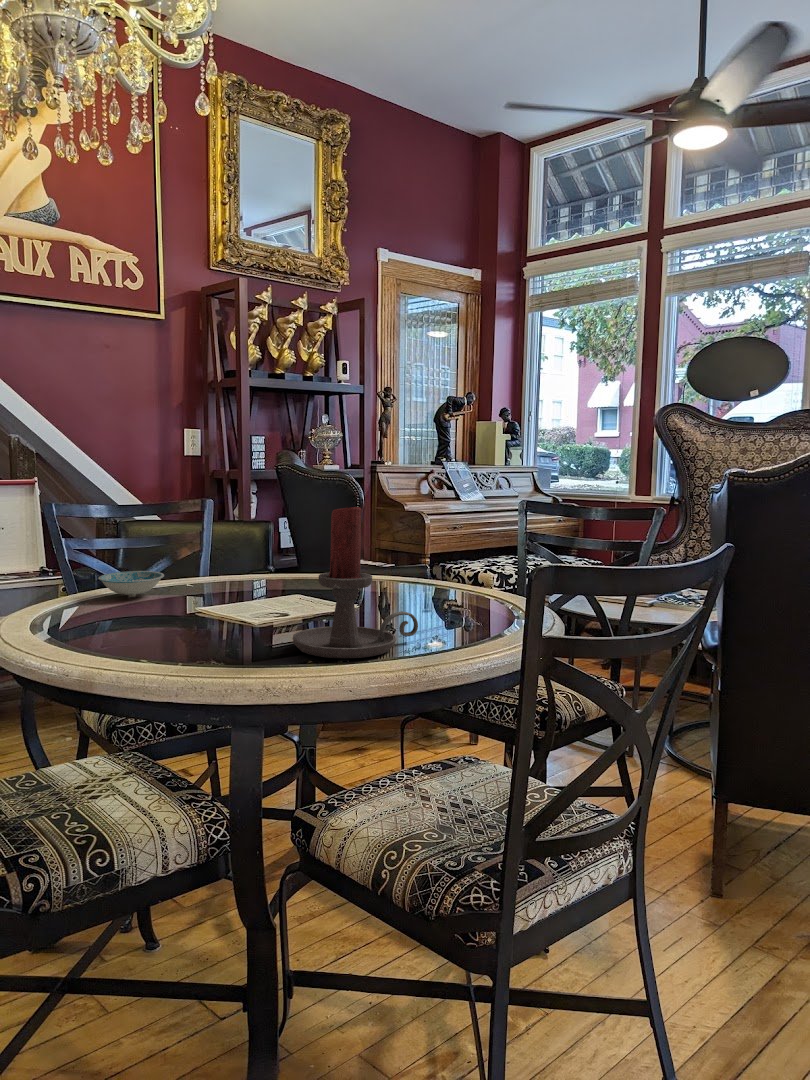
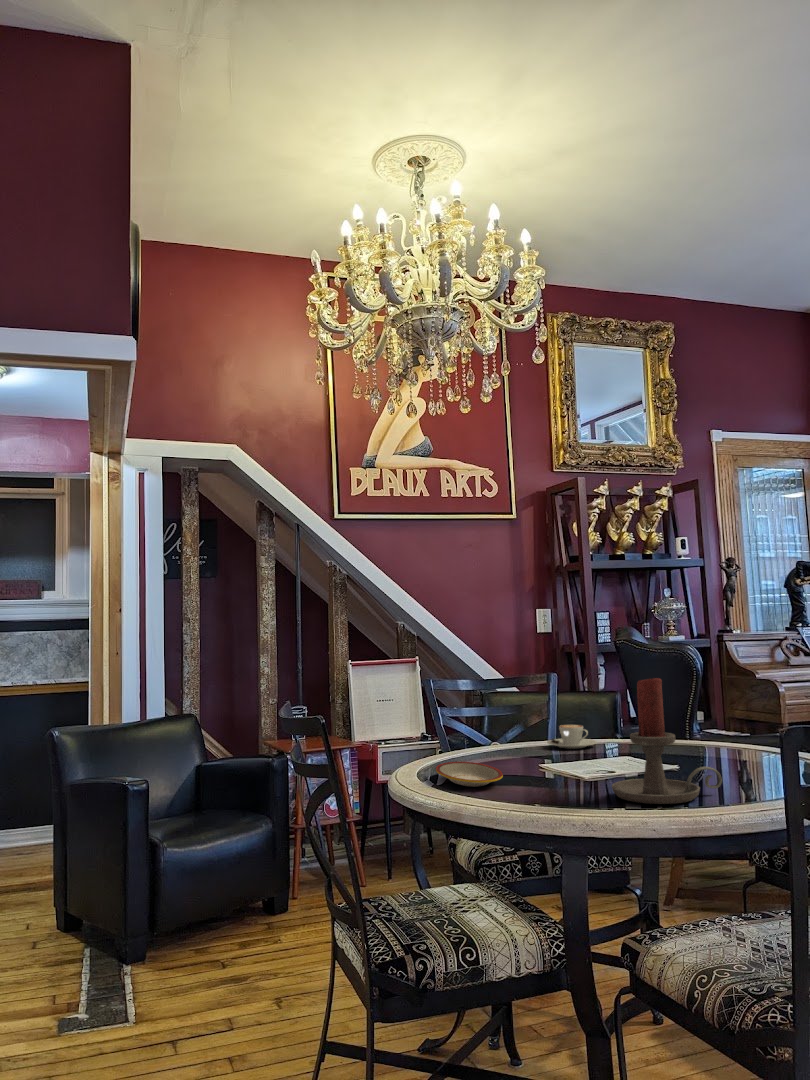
coffee cup: none [201,560,259,588] -> present [547,725,597,749]
ceramic bowl: present [98,571,164,597] -> none [466,734,517,755]
plate: none [57,609,150,642] -> present [436,762,503,787]

